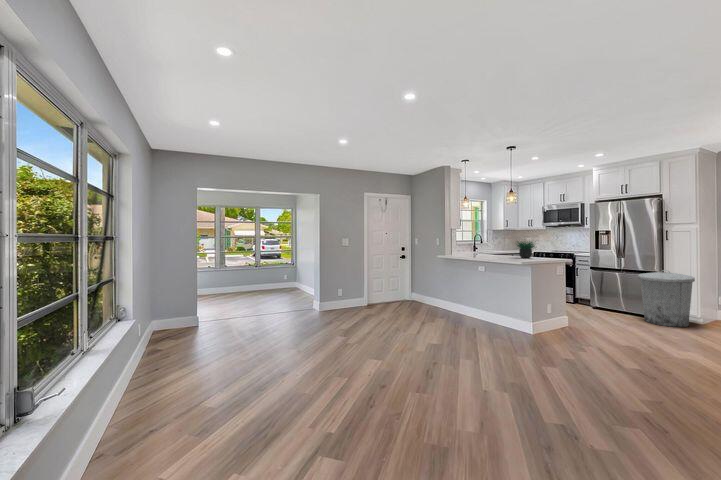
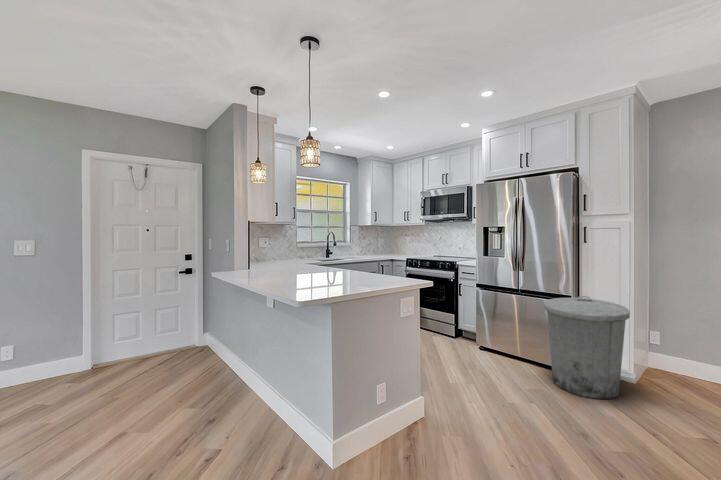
potted plant: present [516,241,535,258] -> none [307,228,367,286]

